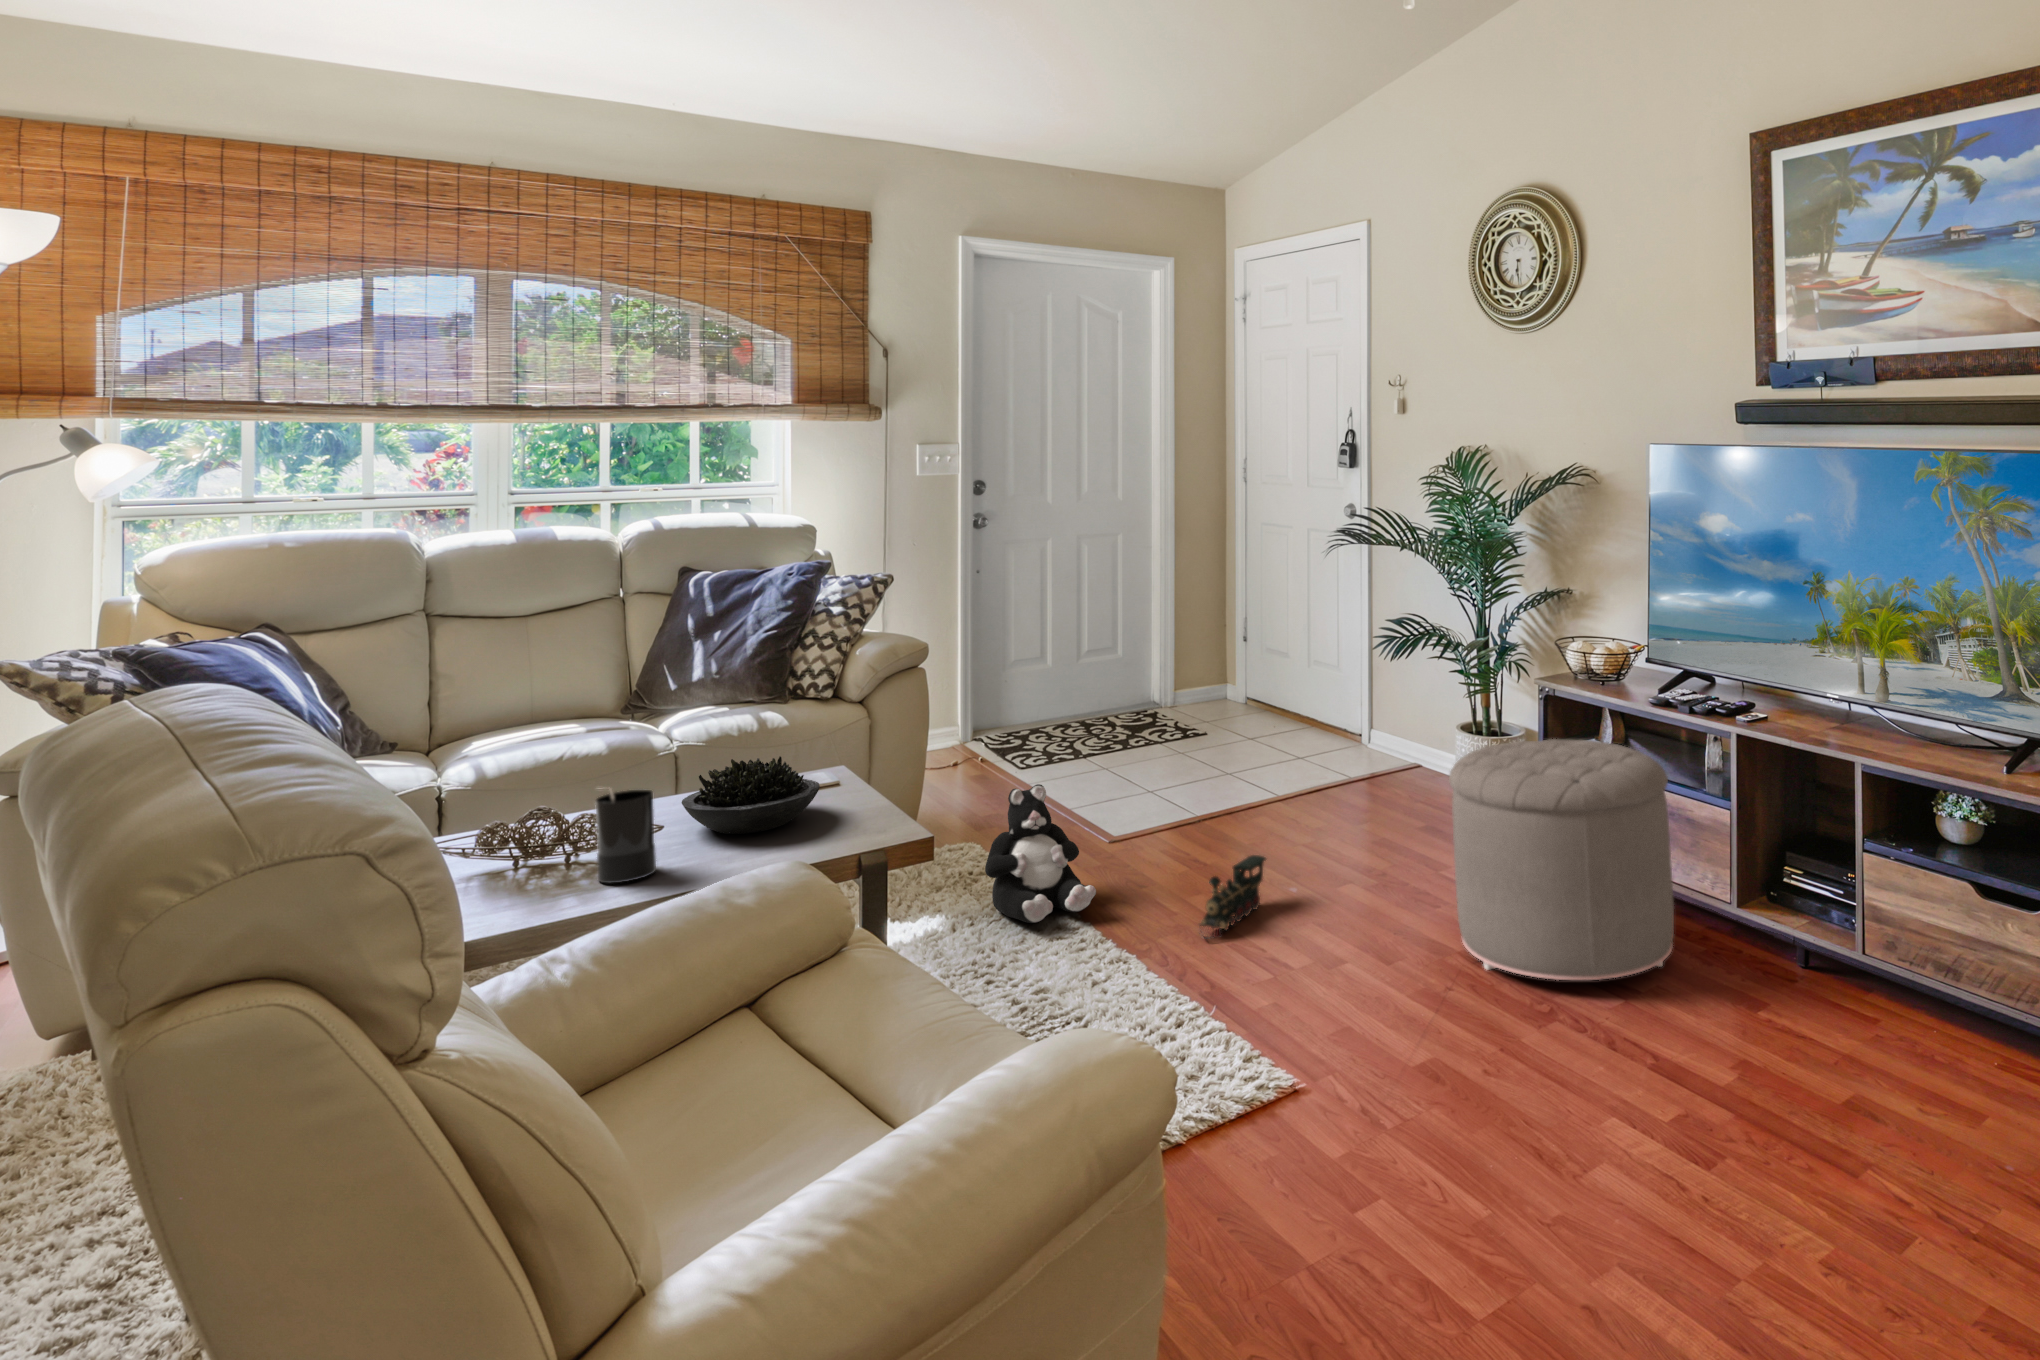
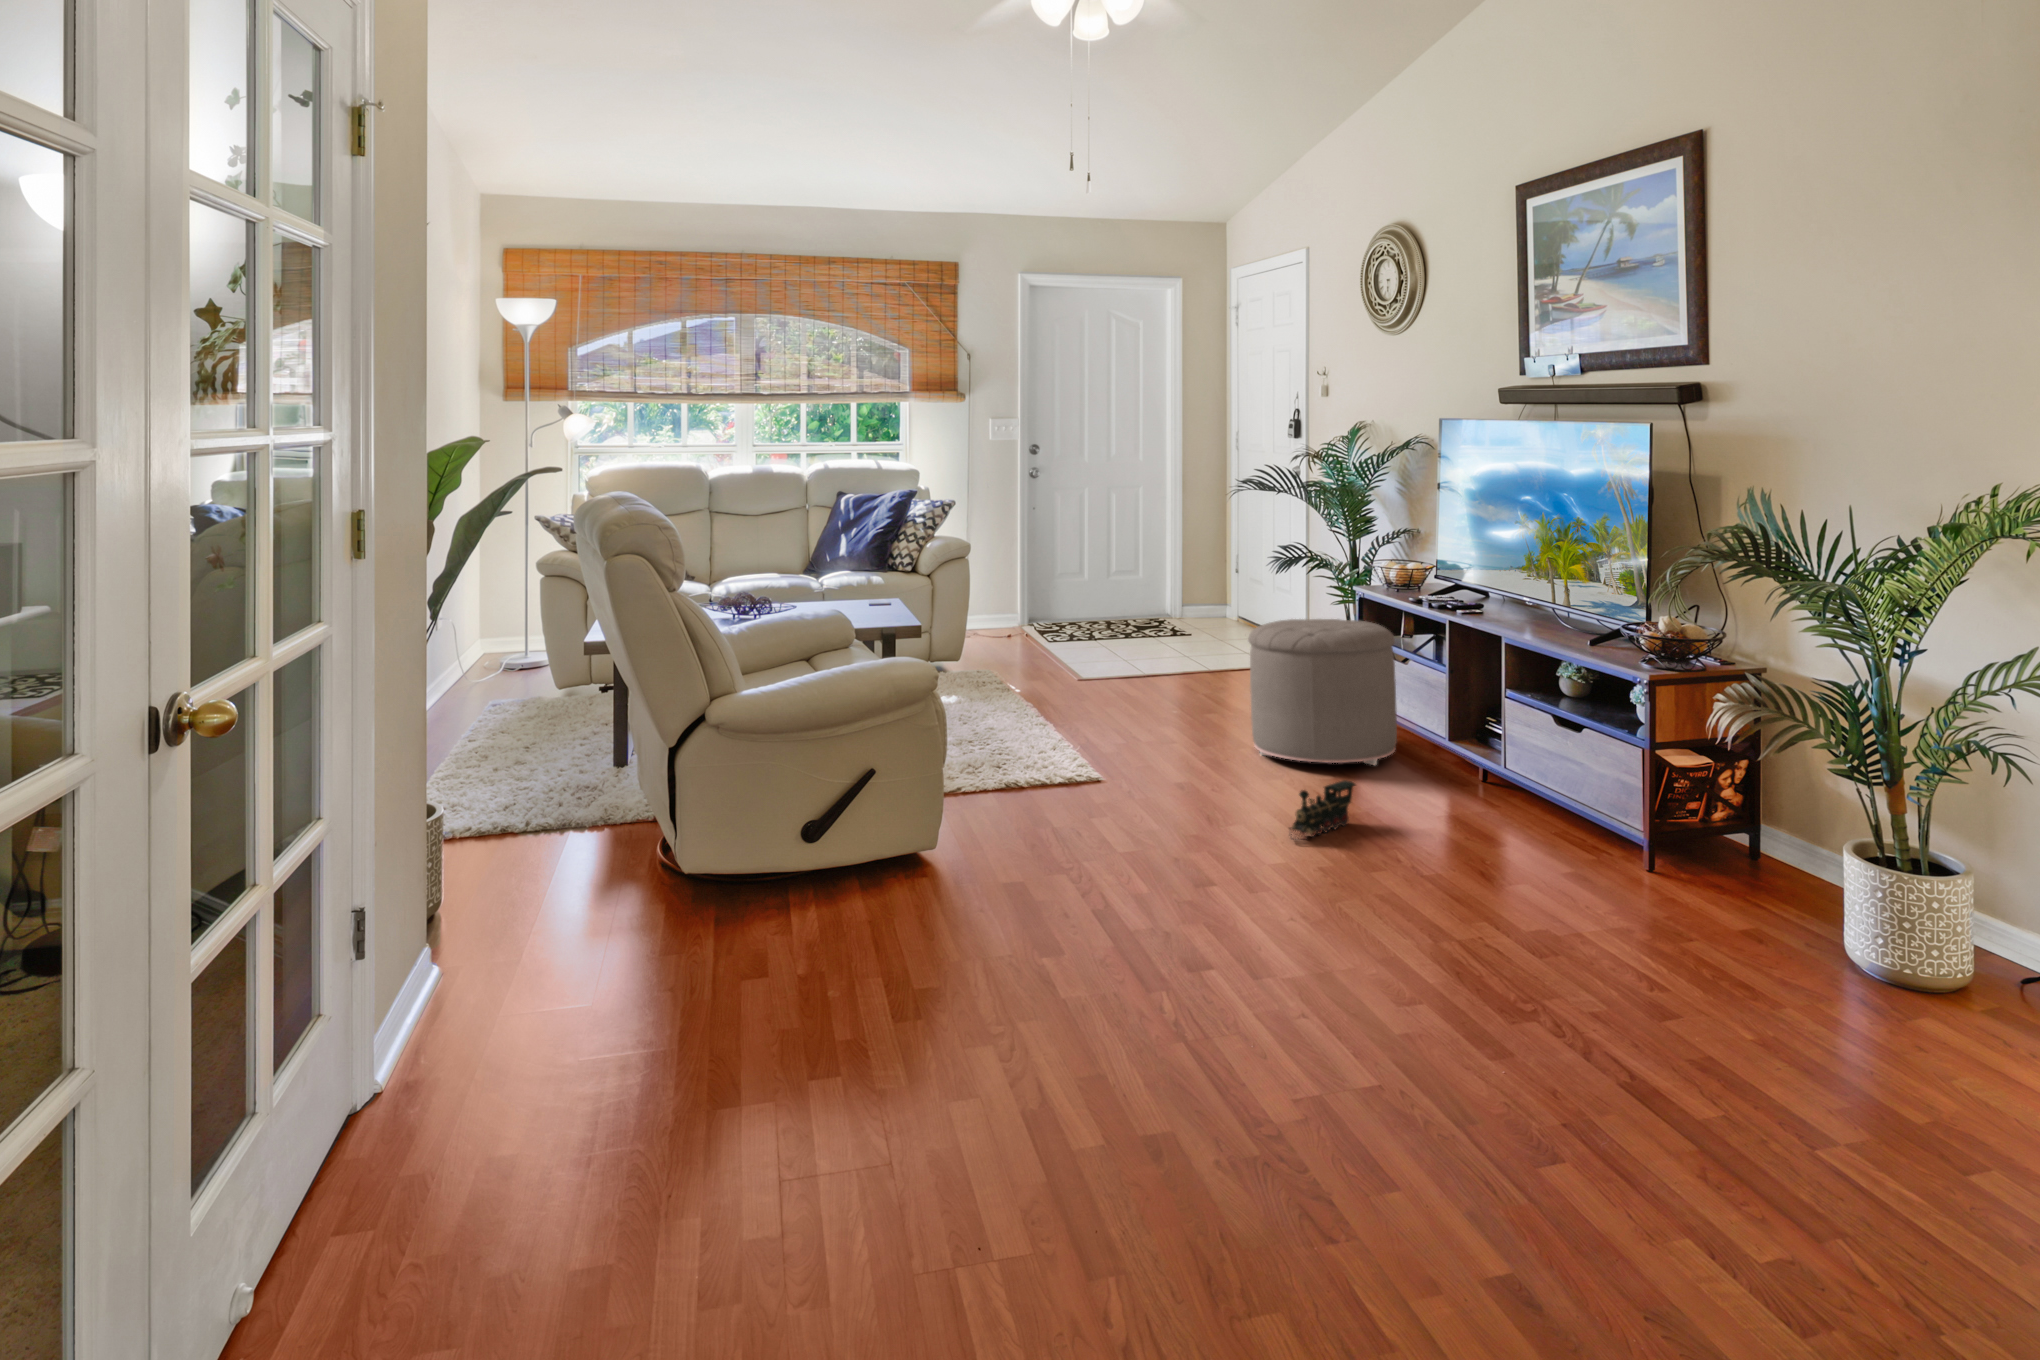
succulent plant: present [682,756,820,834] -> none [802,579,870,617]
plush toy: present [985,784,1096,923] -> none [981,627,1042,704]
candle: present [595,789,656,883] -> none [757,581,783,626]
toy train: present [1199,855,1266,938] -> present [1290,780,1356,840]

